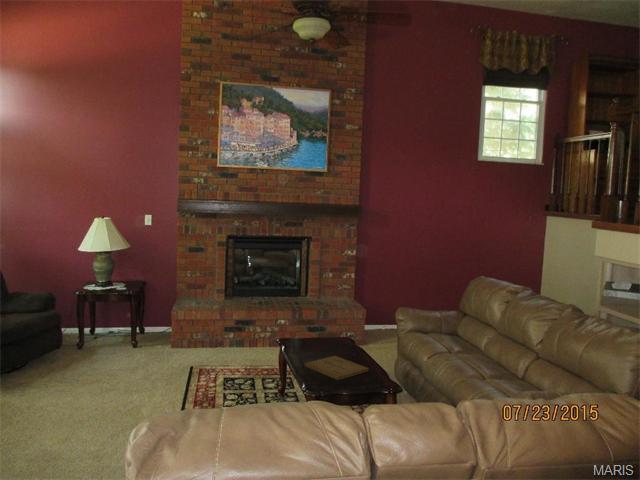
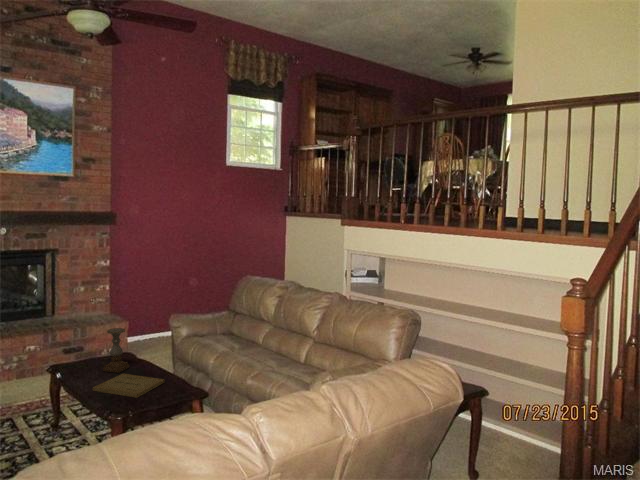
candle holder: none [321,312,344,355] -> present [103,328,129,373]

